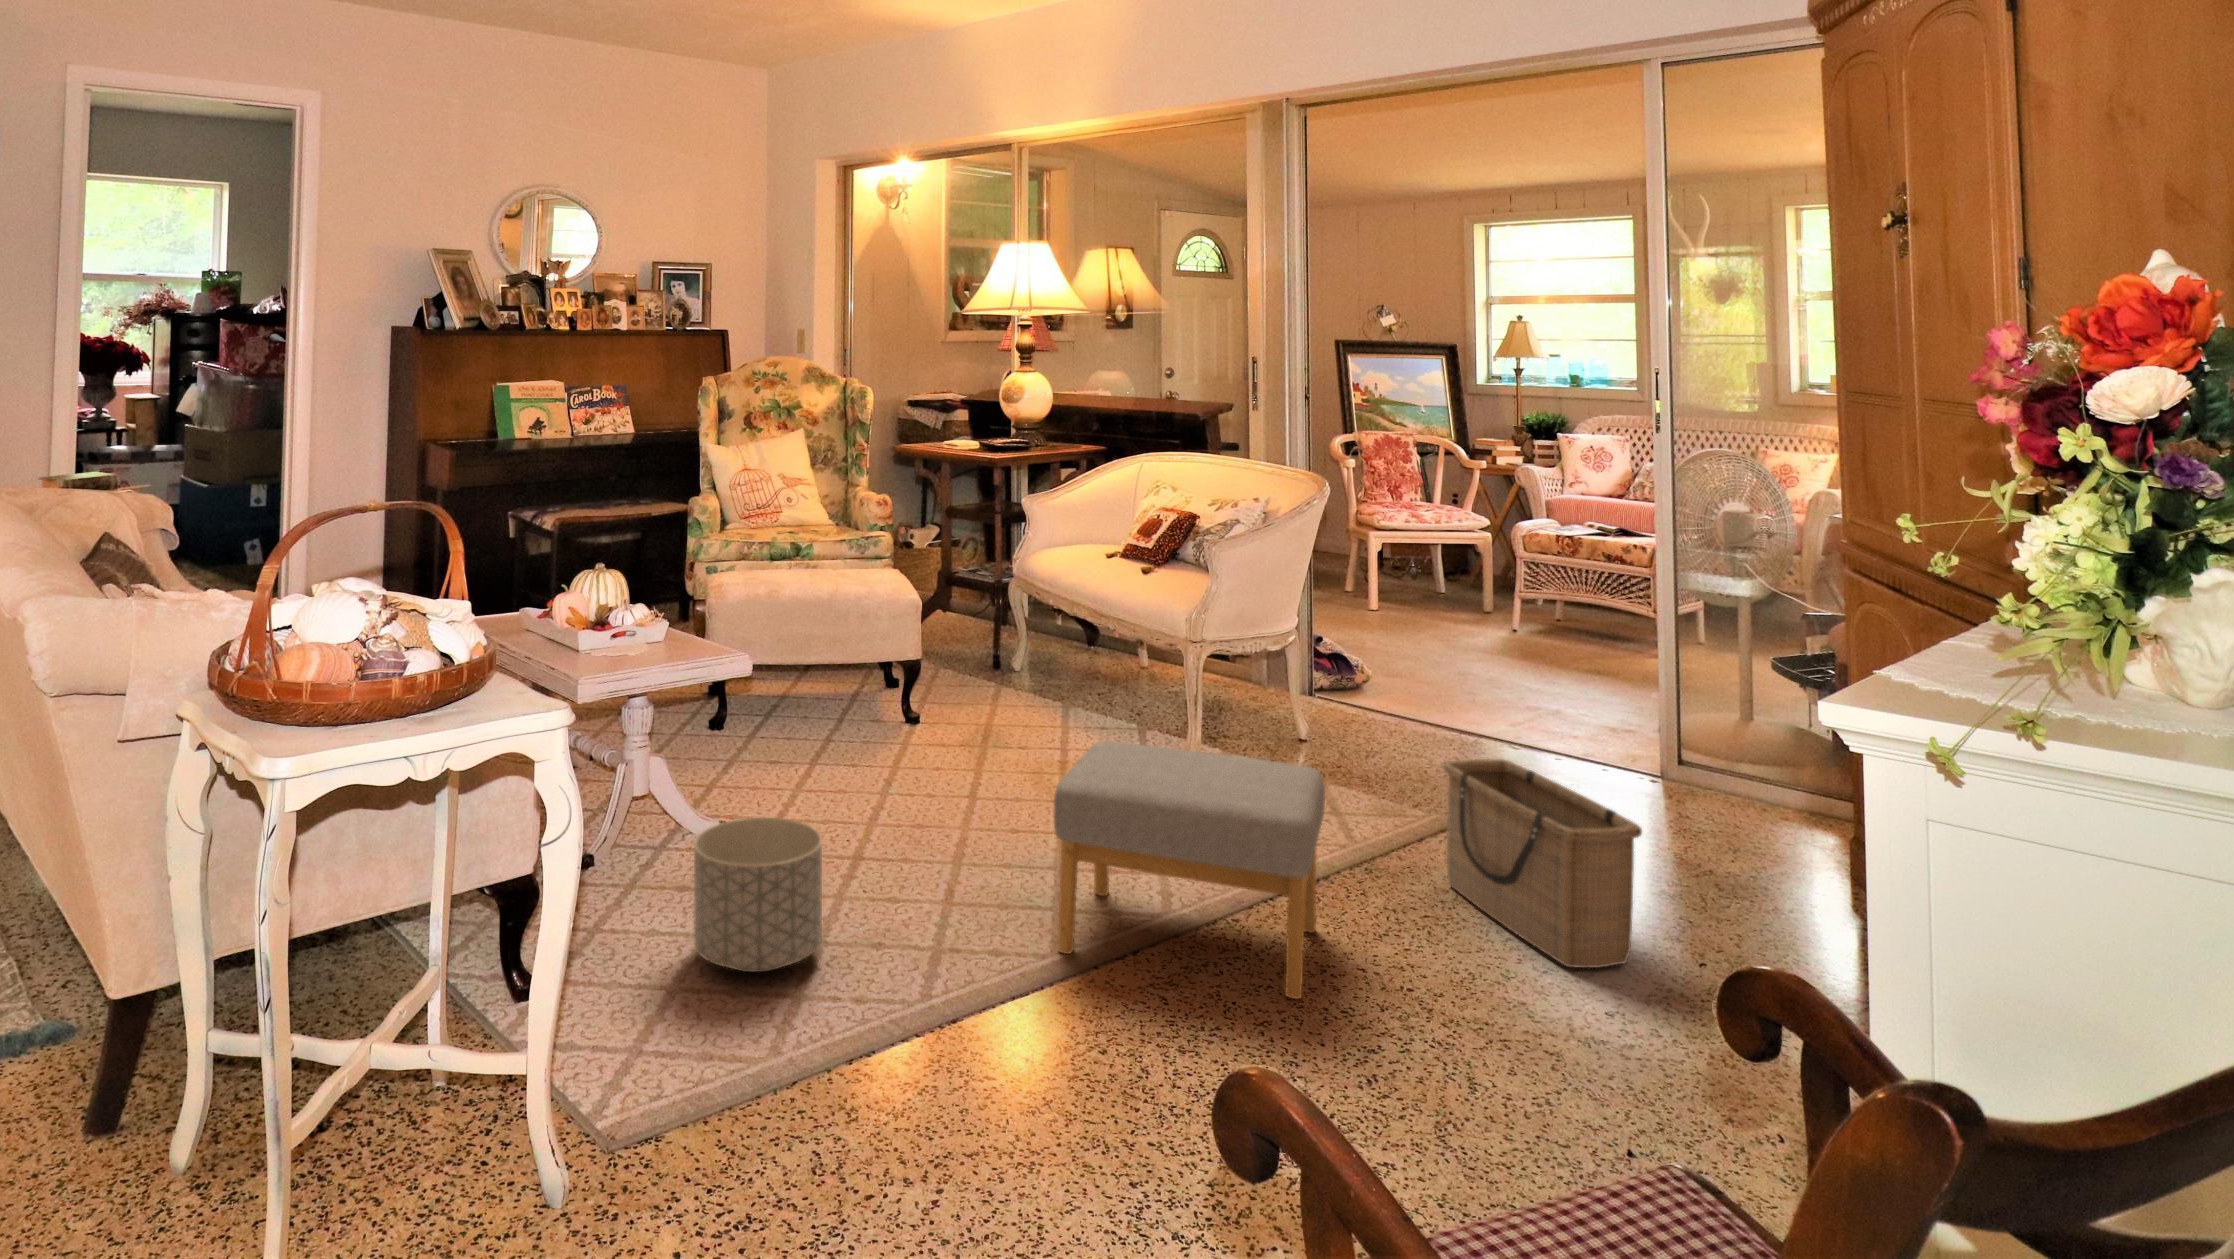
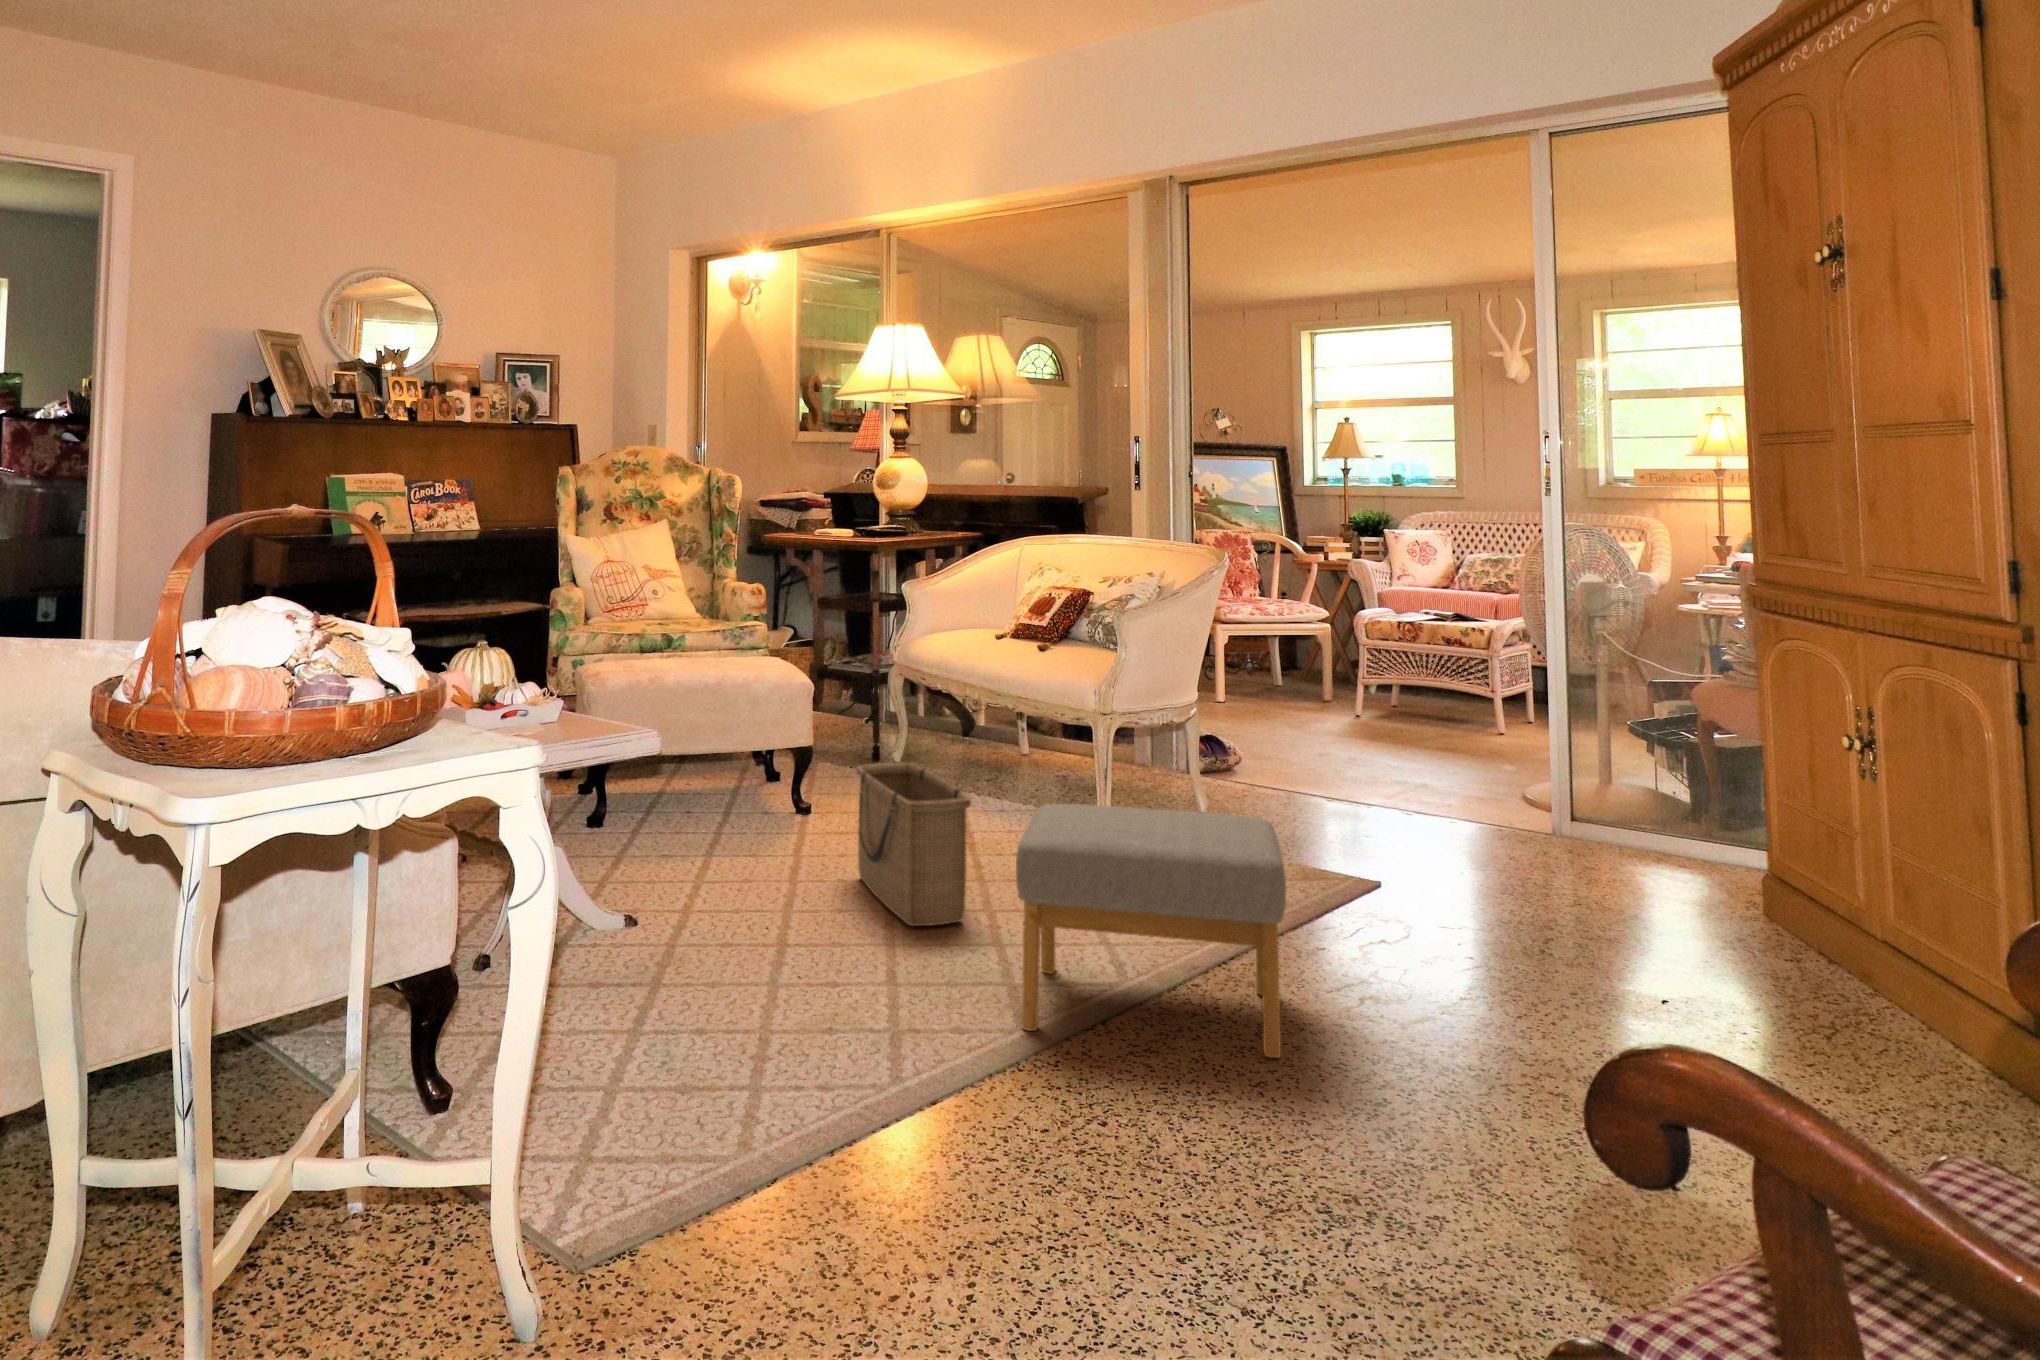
basket: present [1443,759,1642,968] -> present [856,763,971,926]
planter: present [694,817,822,972] -> none [629,894,776,1070]

